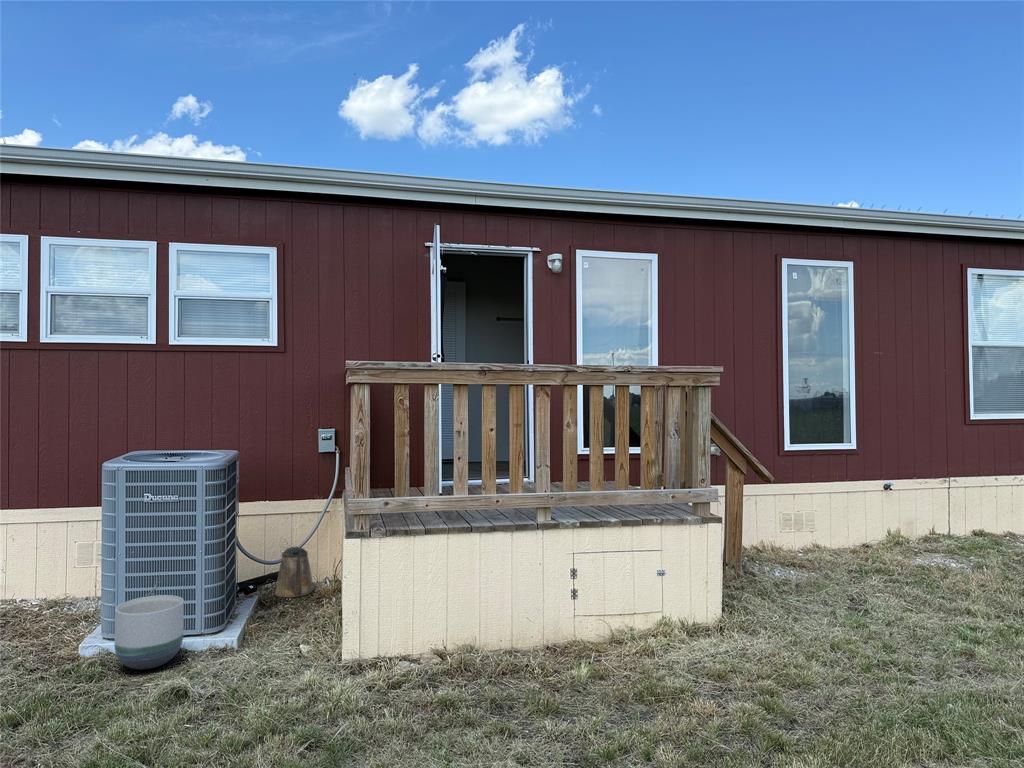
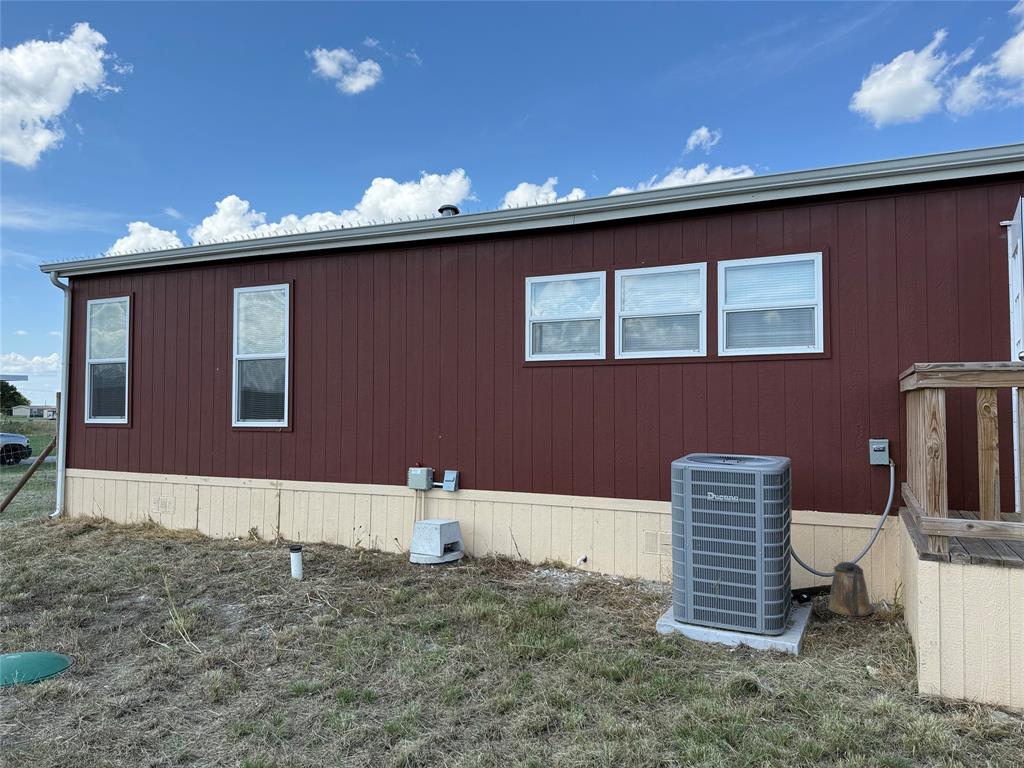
planter: present [114,595,184,670] -> none [689,588,747,655]

